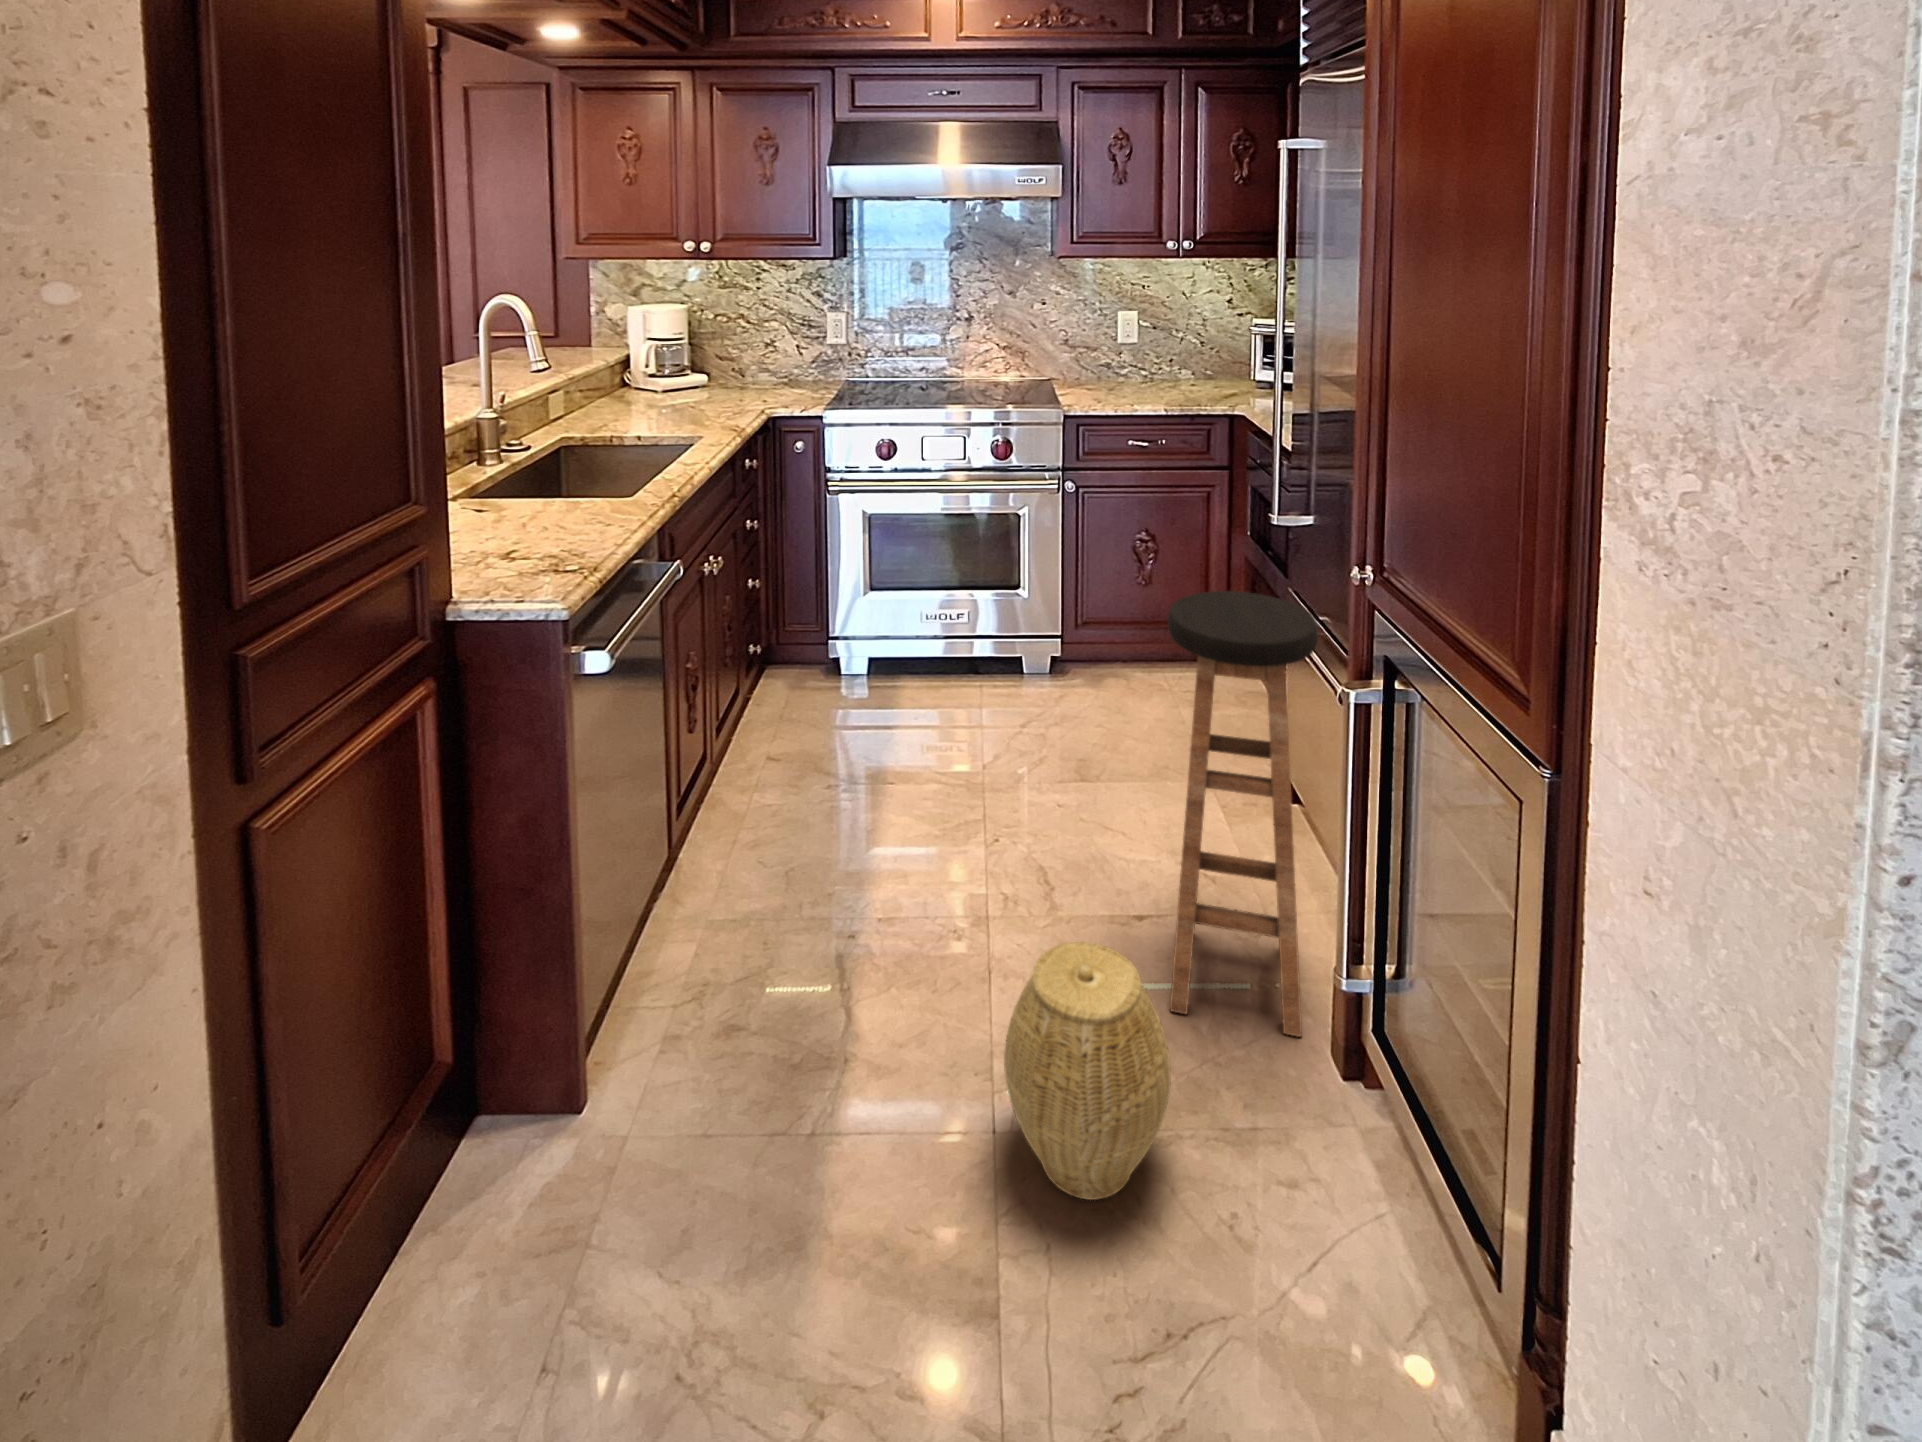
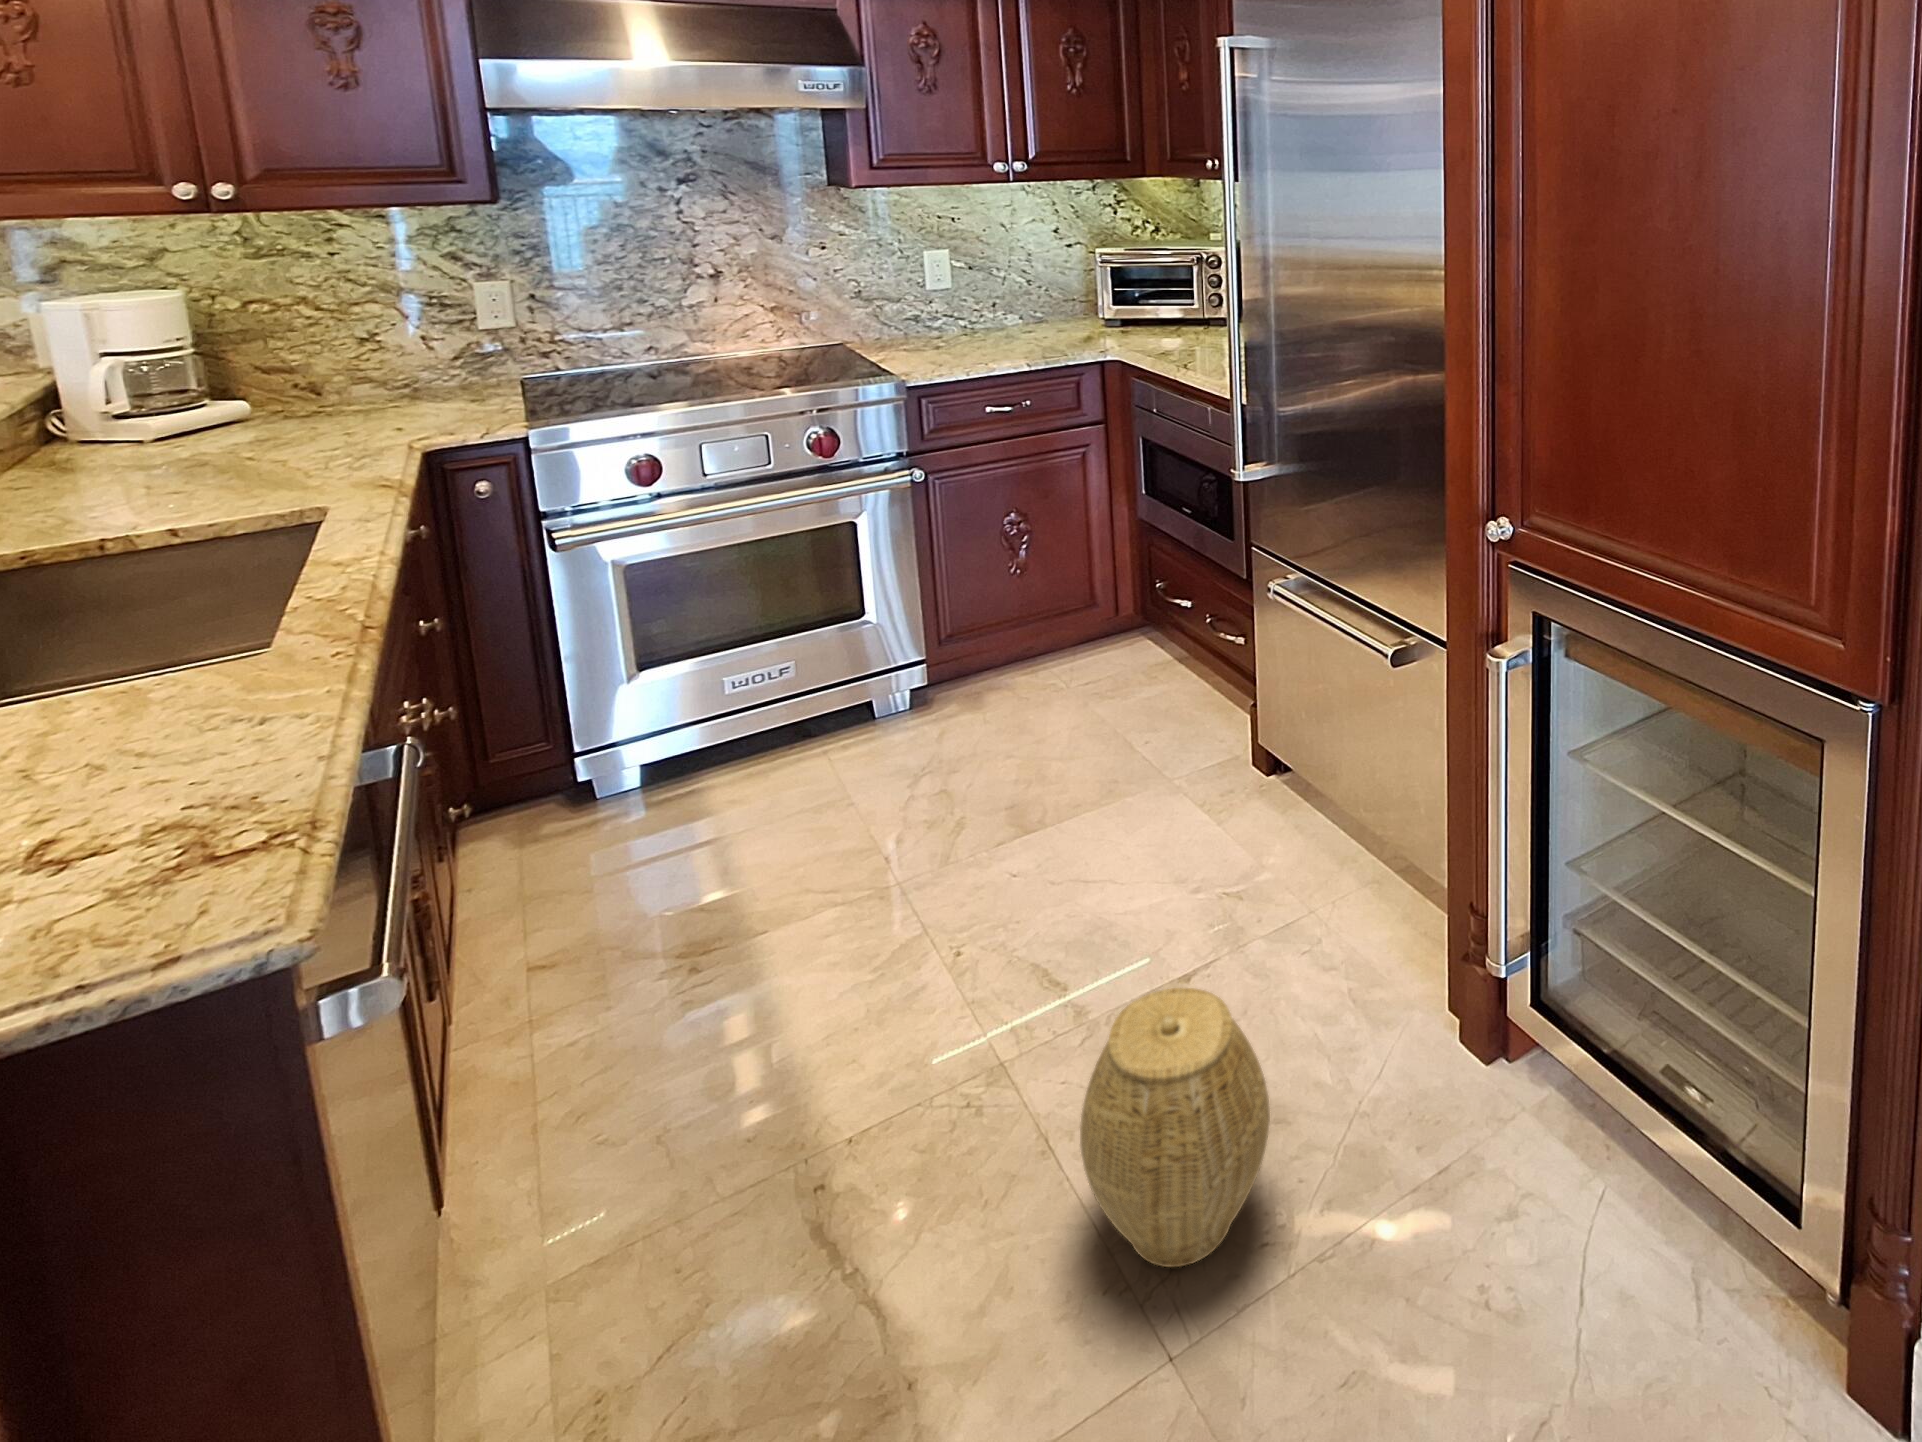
bar stool: present [1168,591,1319,1037] -> none [1157,558,1331,1027]

